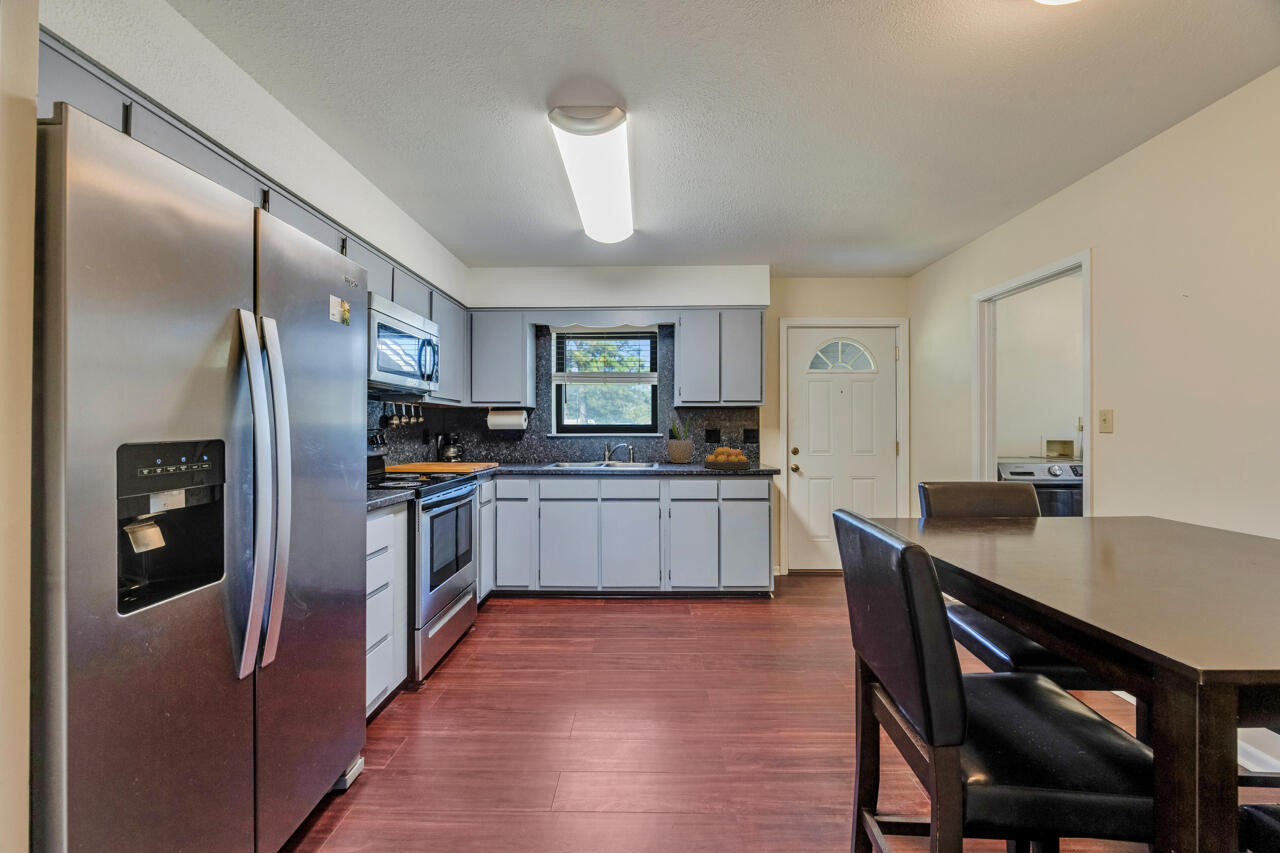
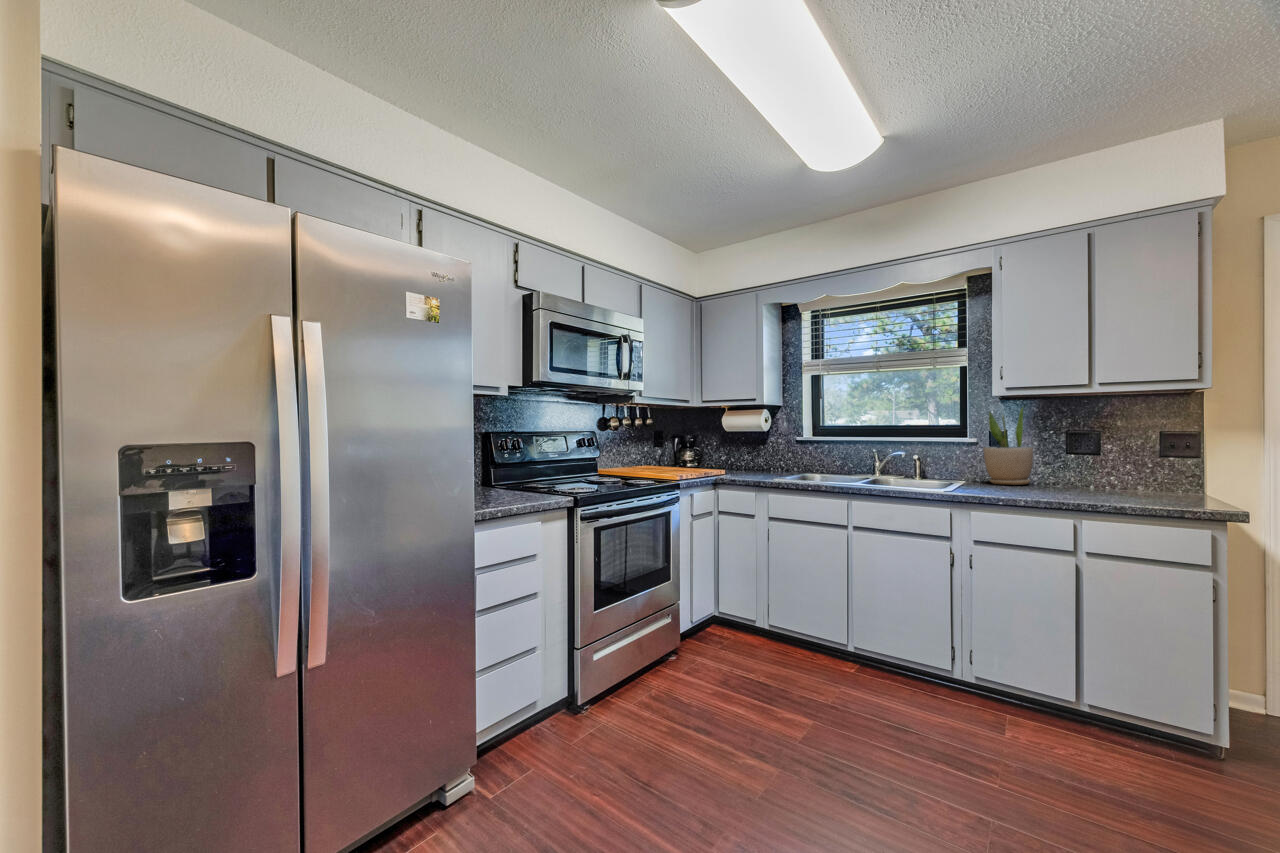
fruit bowl: present [705,447,750,469] -> none [1044,459,1152,502]

